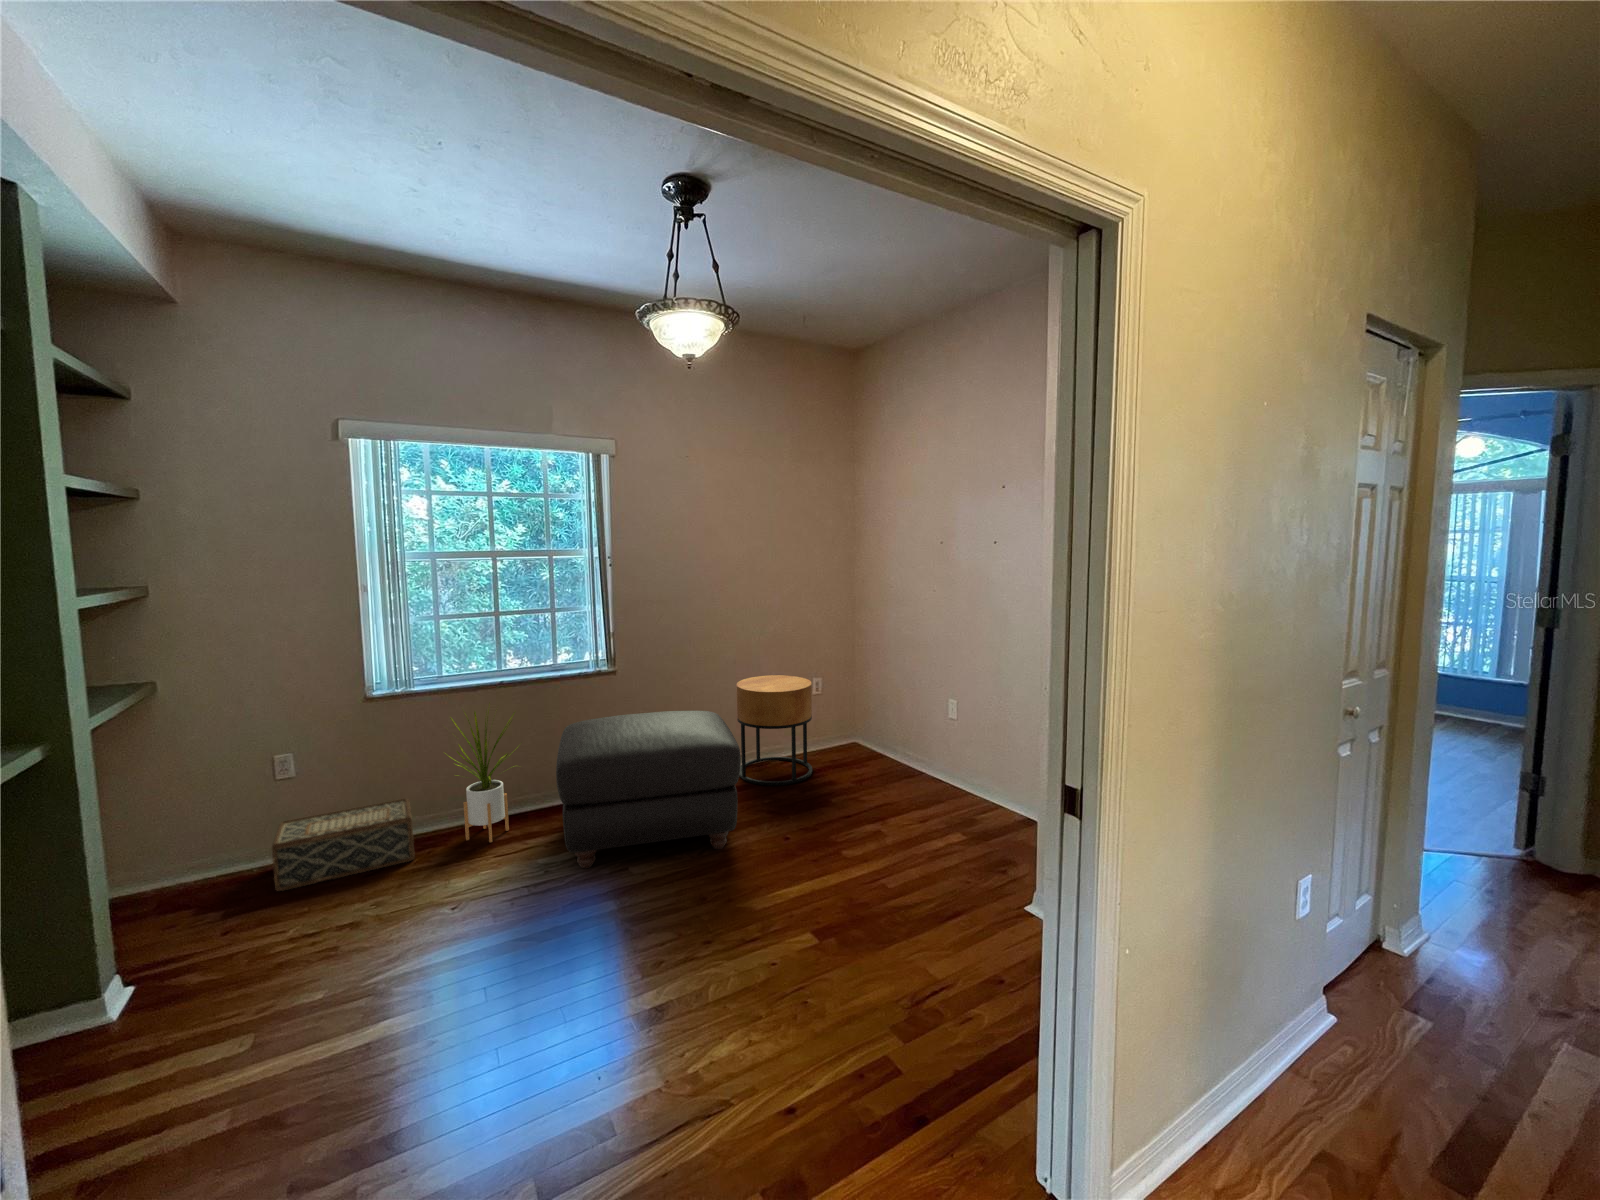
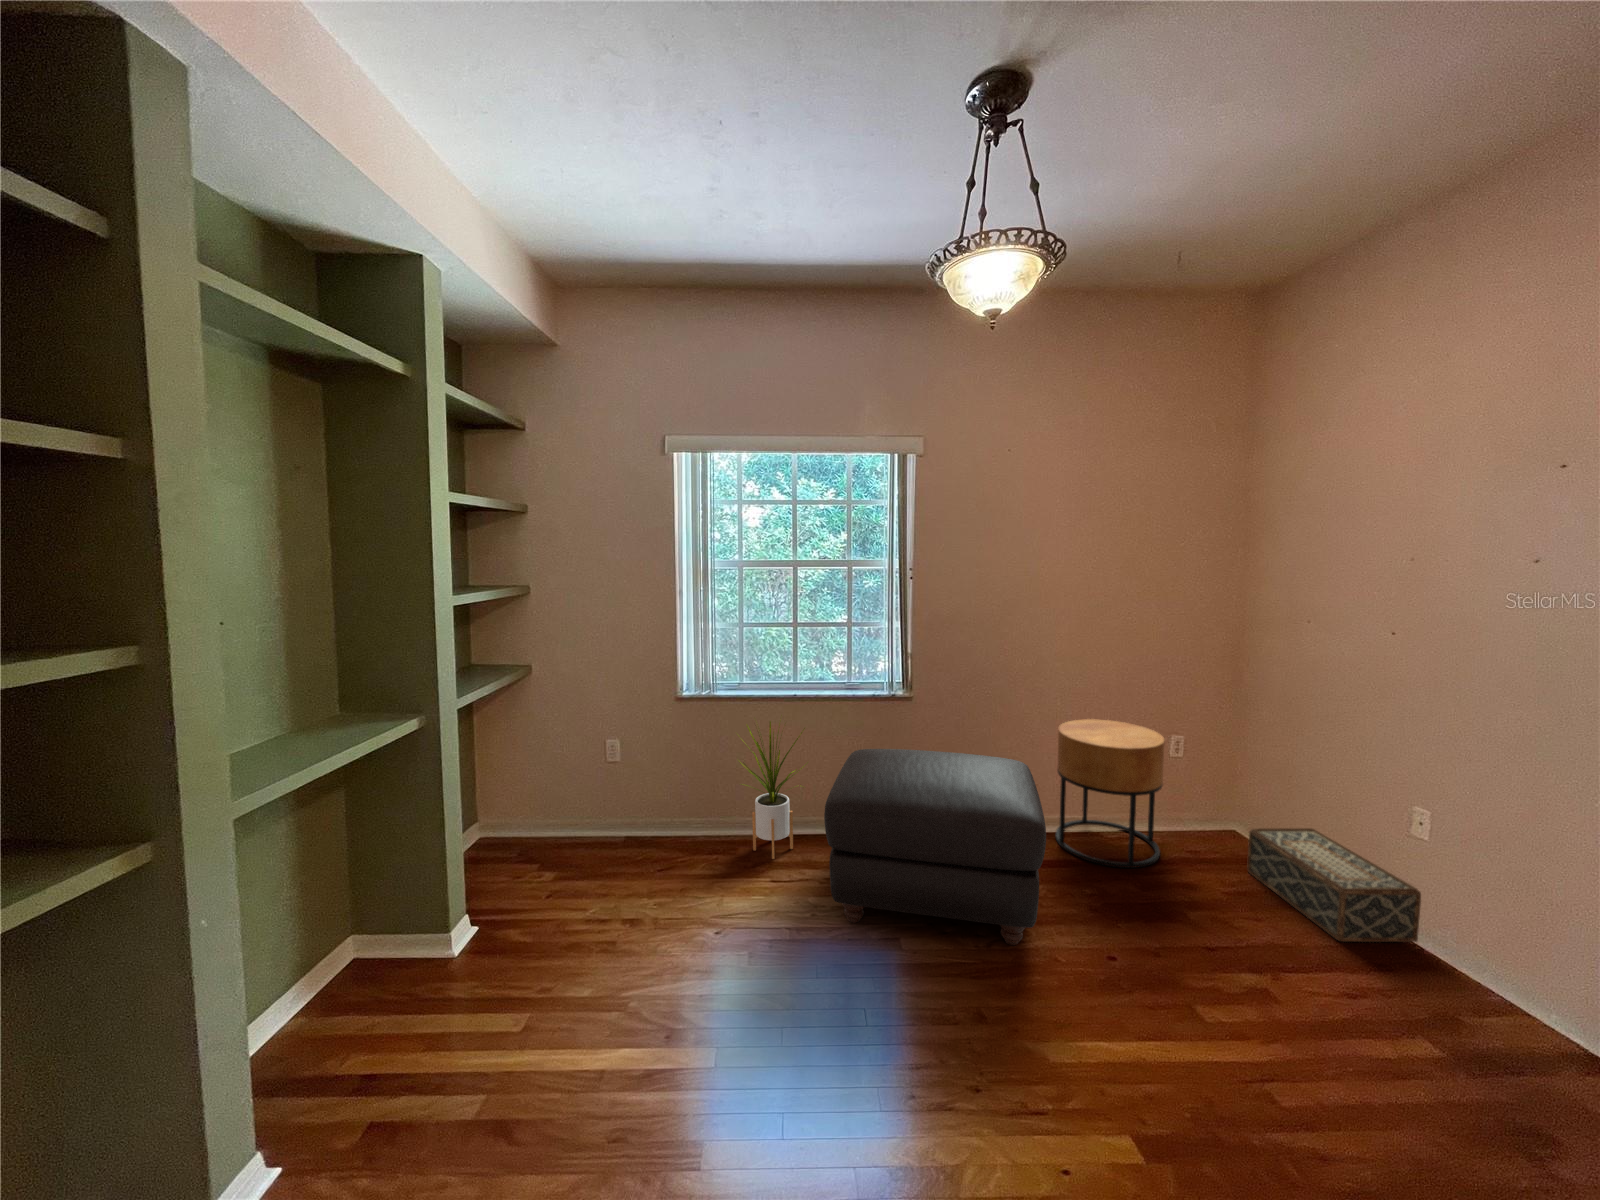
woven basket: present [272,798,415,891] -> present [1247,828,1421,942]

